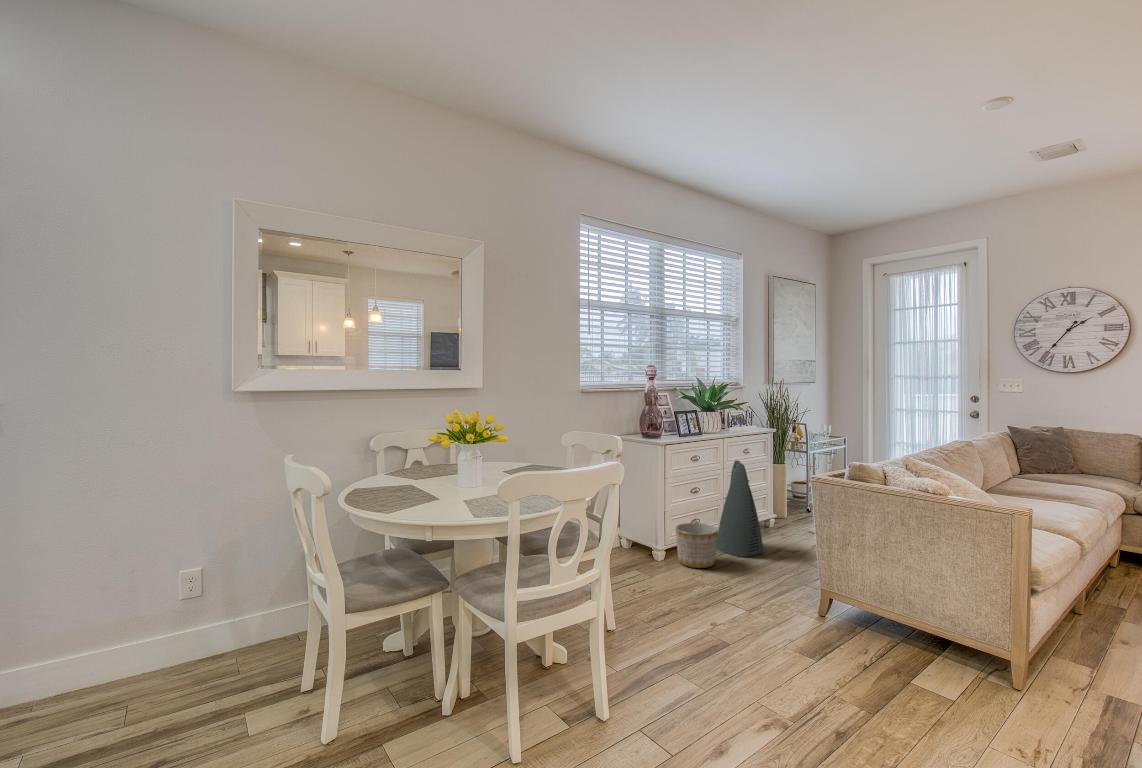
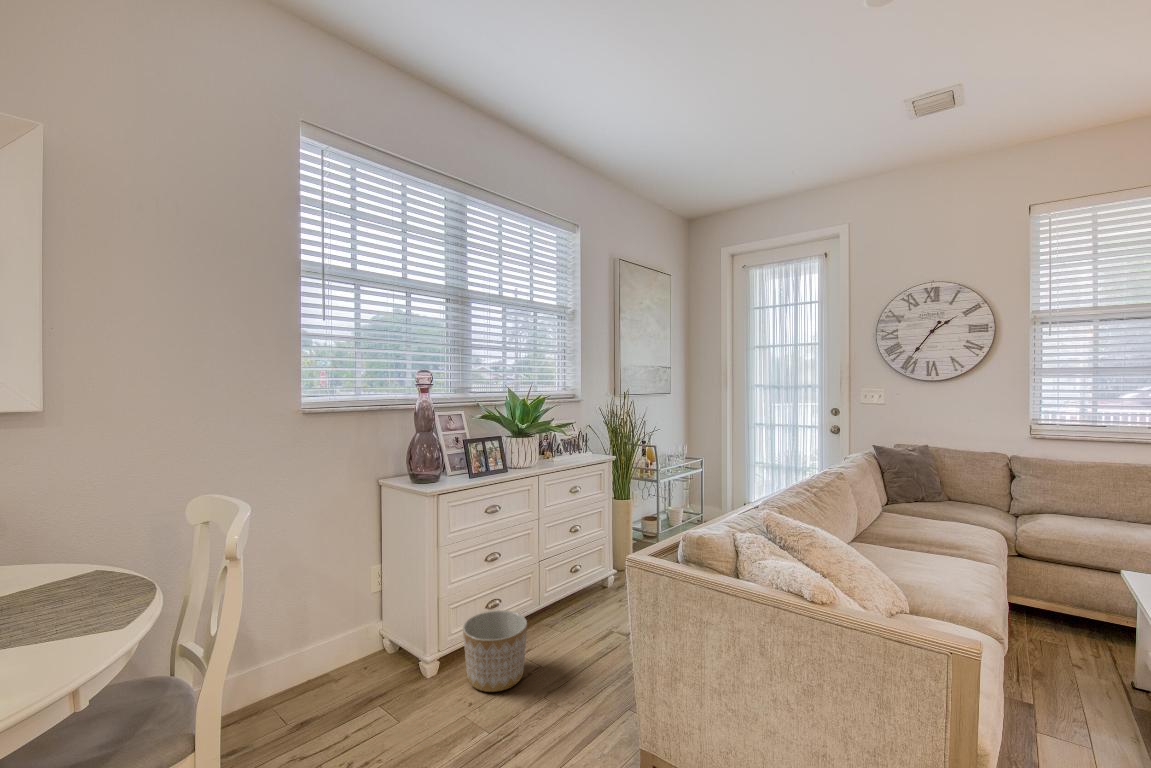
air purifier: present [716,460,763,557] -> none [534,507,598,654]

